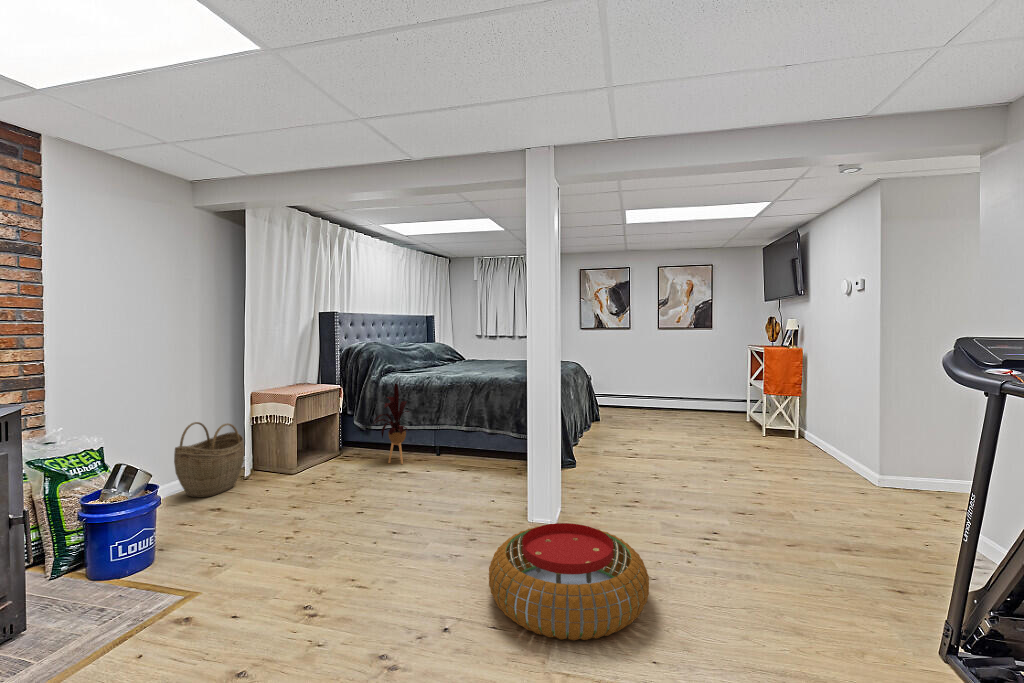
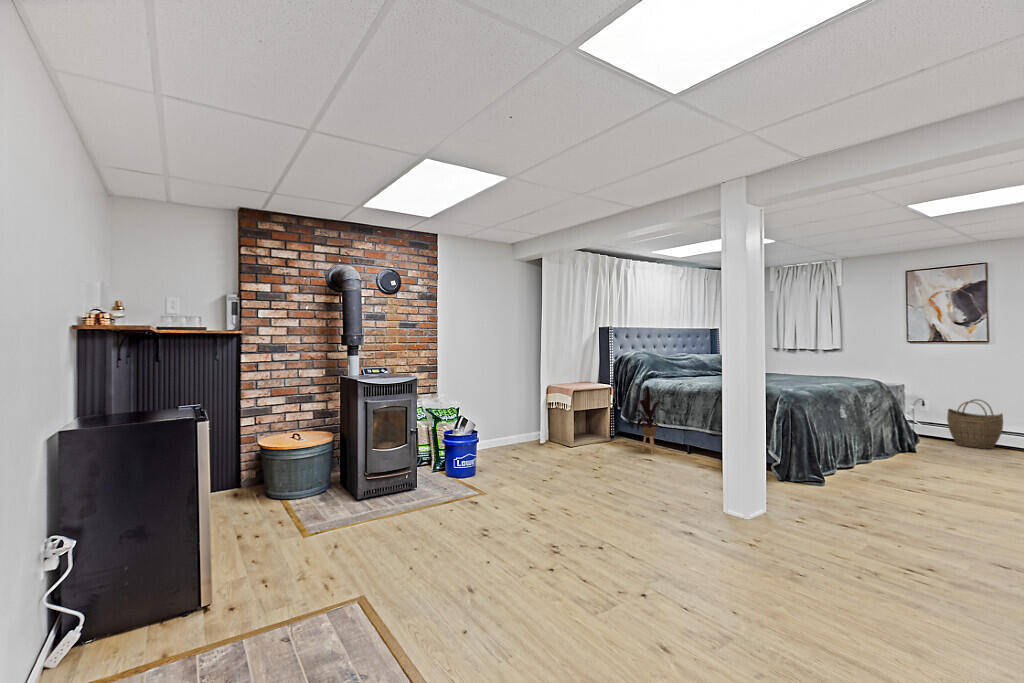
woven basket: present [174,422,244,497] -> present [947,399,1003,449]
pouf: present [489,523,649,641] -> none [635,496,769,577]

